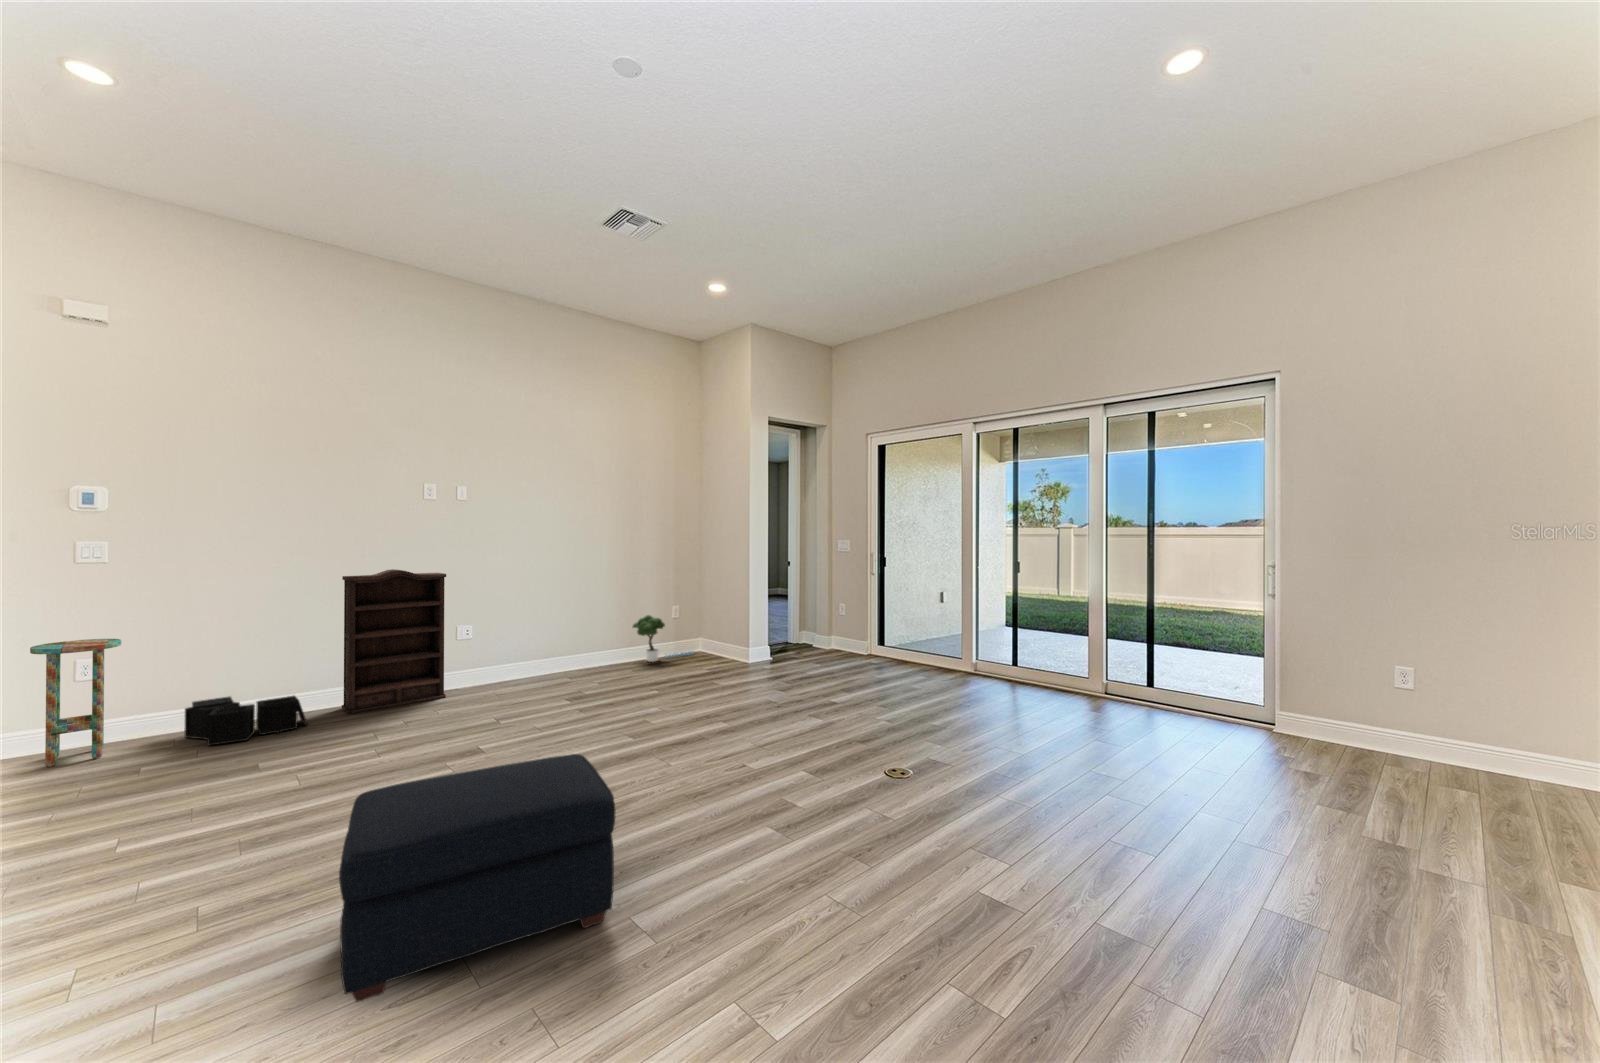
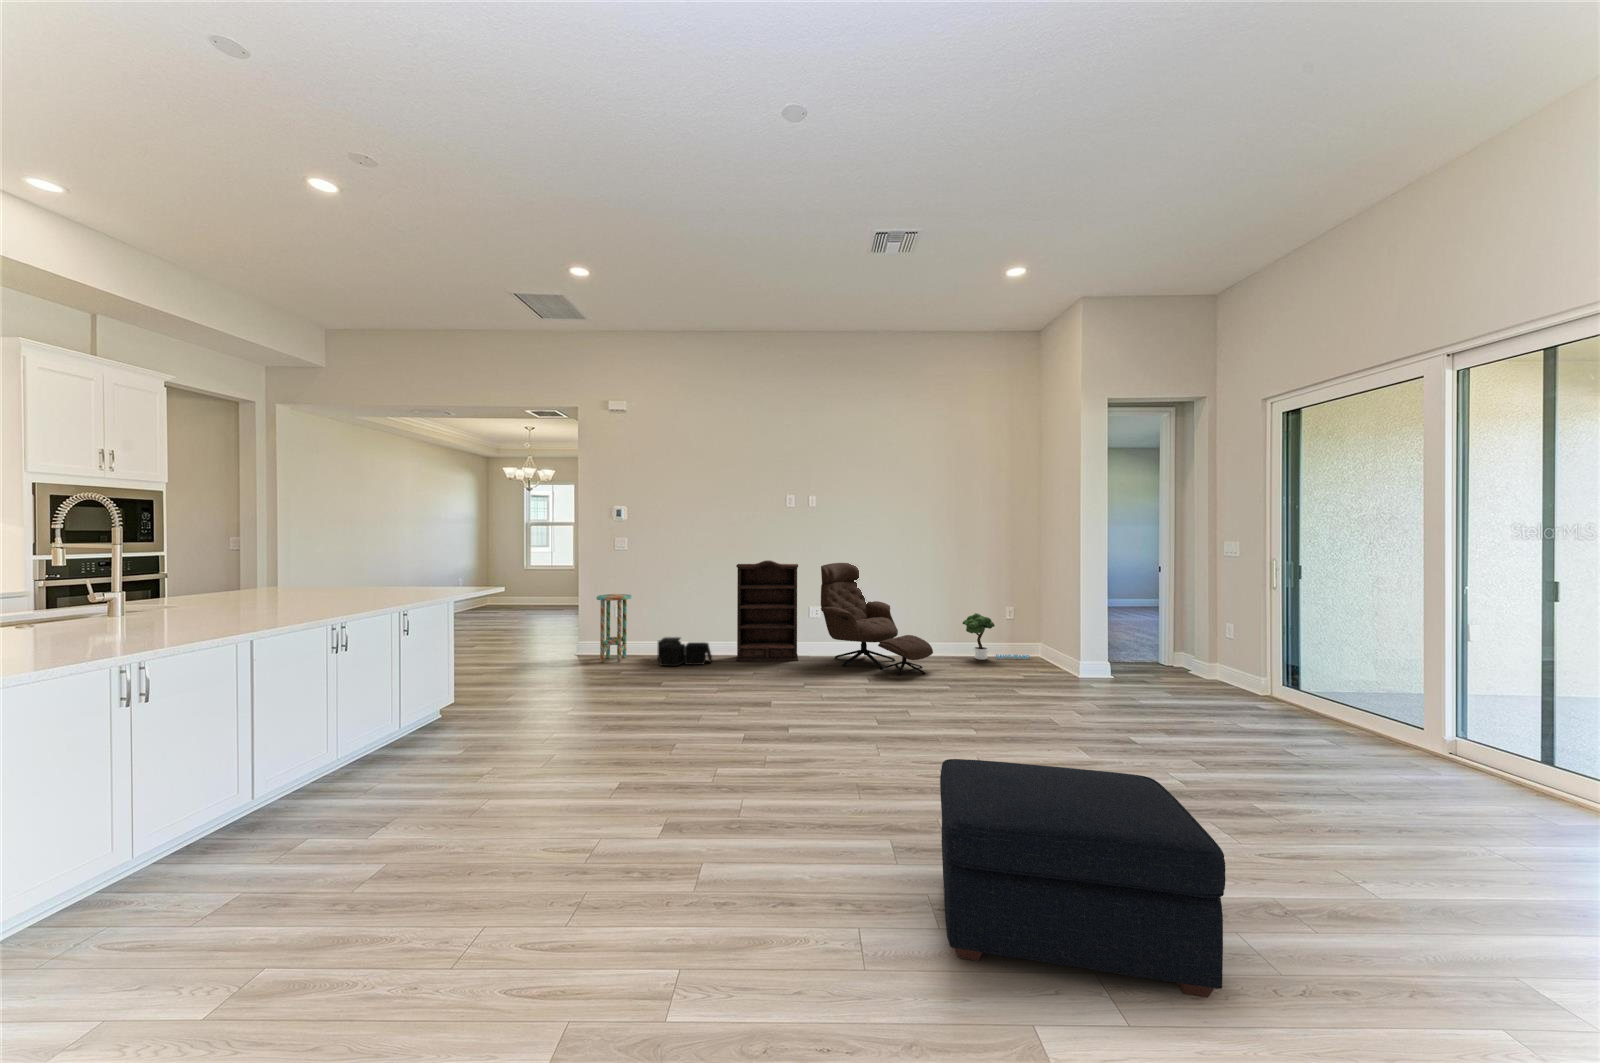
lounge chair: none [477,569,621,693] -> present [821,563,933,675]
ottoman: present [339,754,616,1002] -> present [940,759,1226,998]

